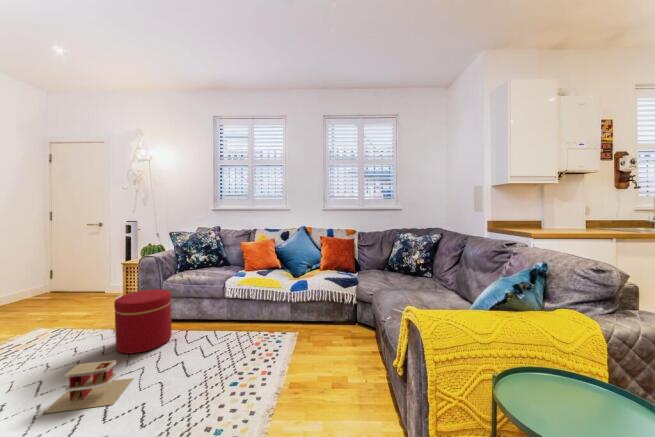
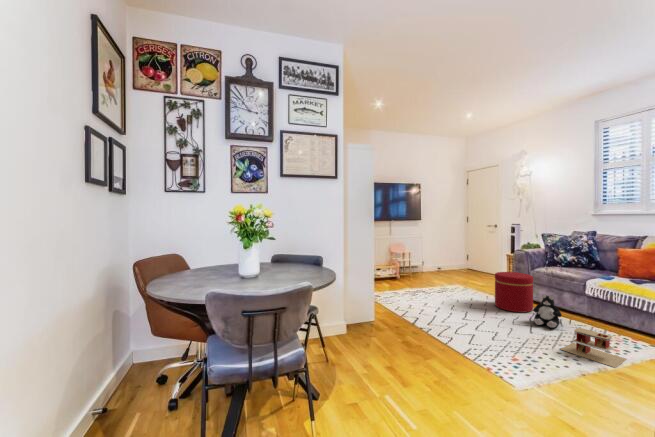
plush toy: none [179,313,213,361] -> present [533,295,562,328]
toy house: present [43,360,133,414] -> present [561,328,627,367]

